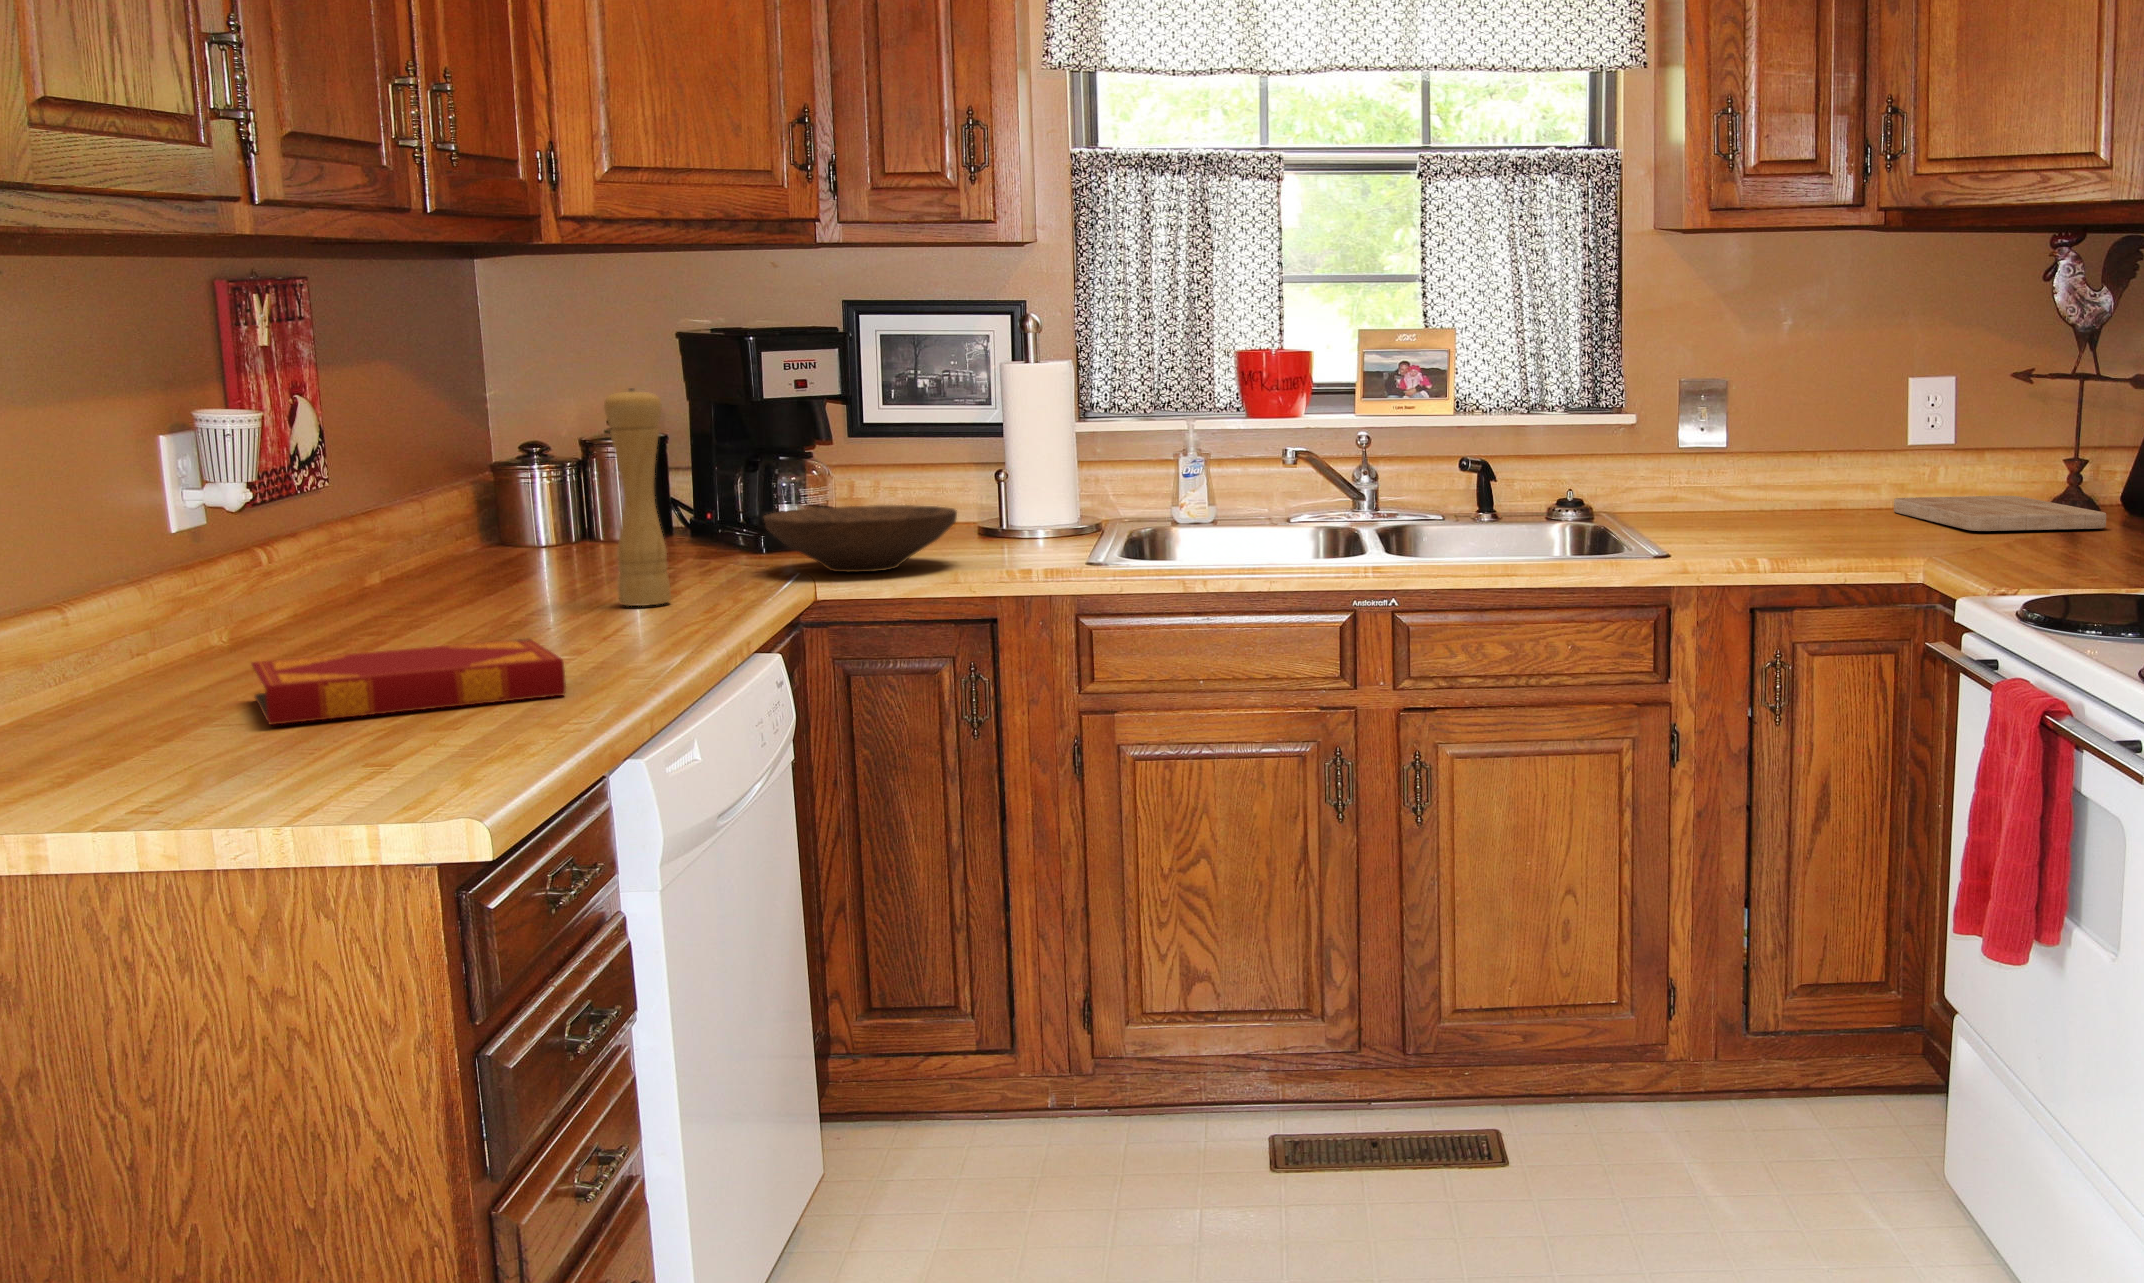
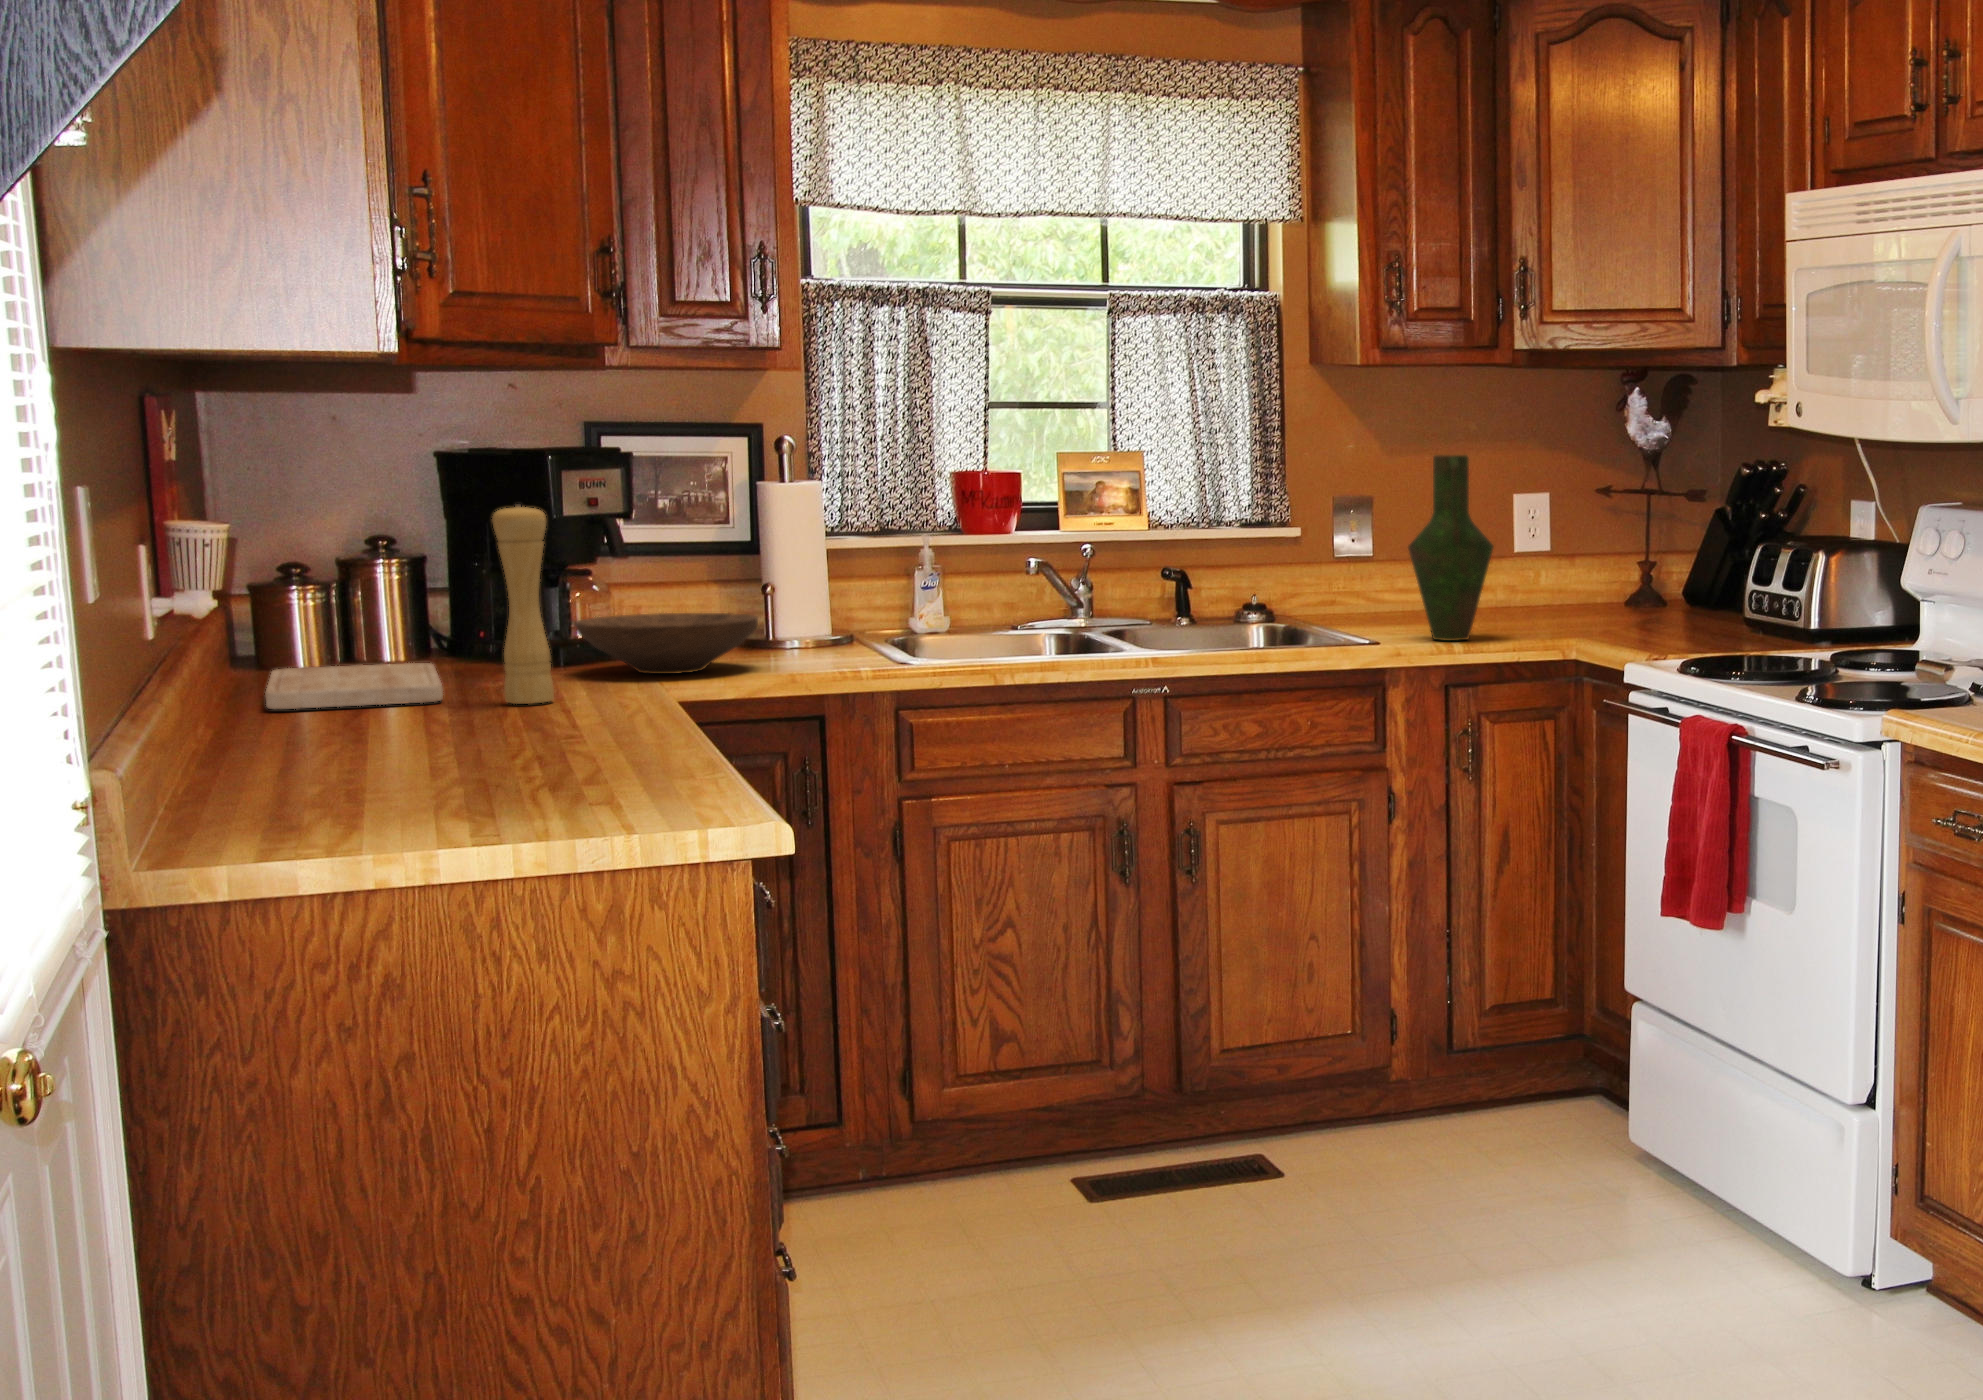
vase: none [1715,327,1824,555] -> present [1408,455,1494,641]
cutting board: present [1894,496,2106,531] -> present [265,663,443,709]
hardback book: present [252,639,566,725] -> none [363,721,655,789]

